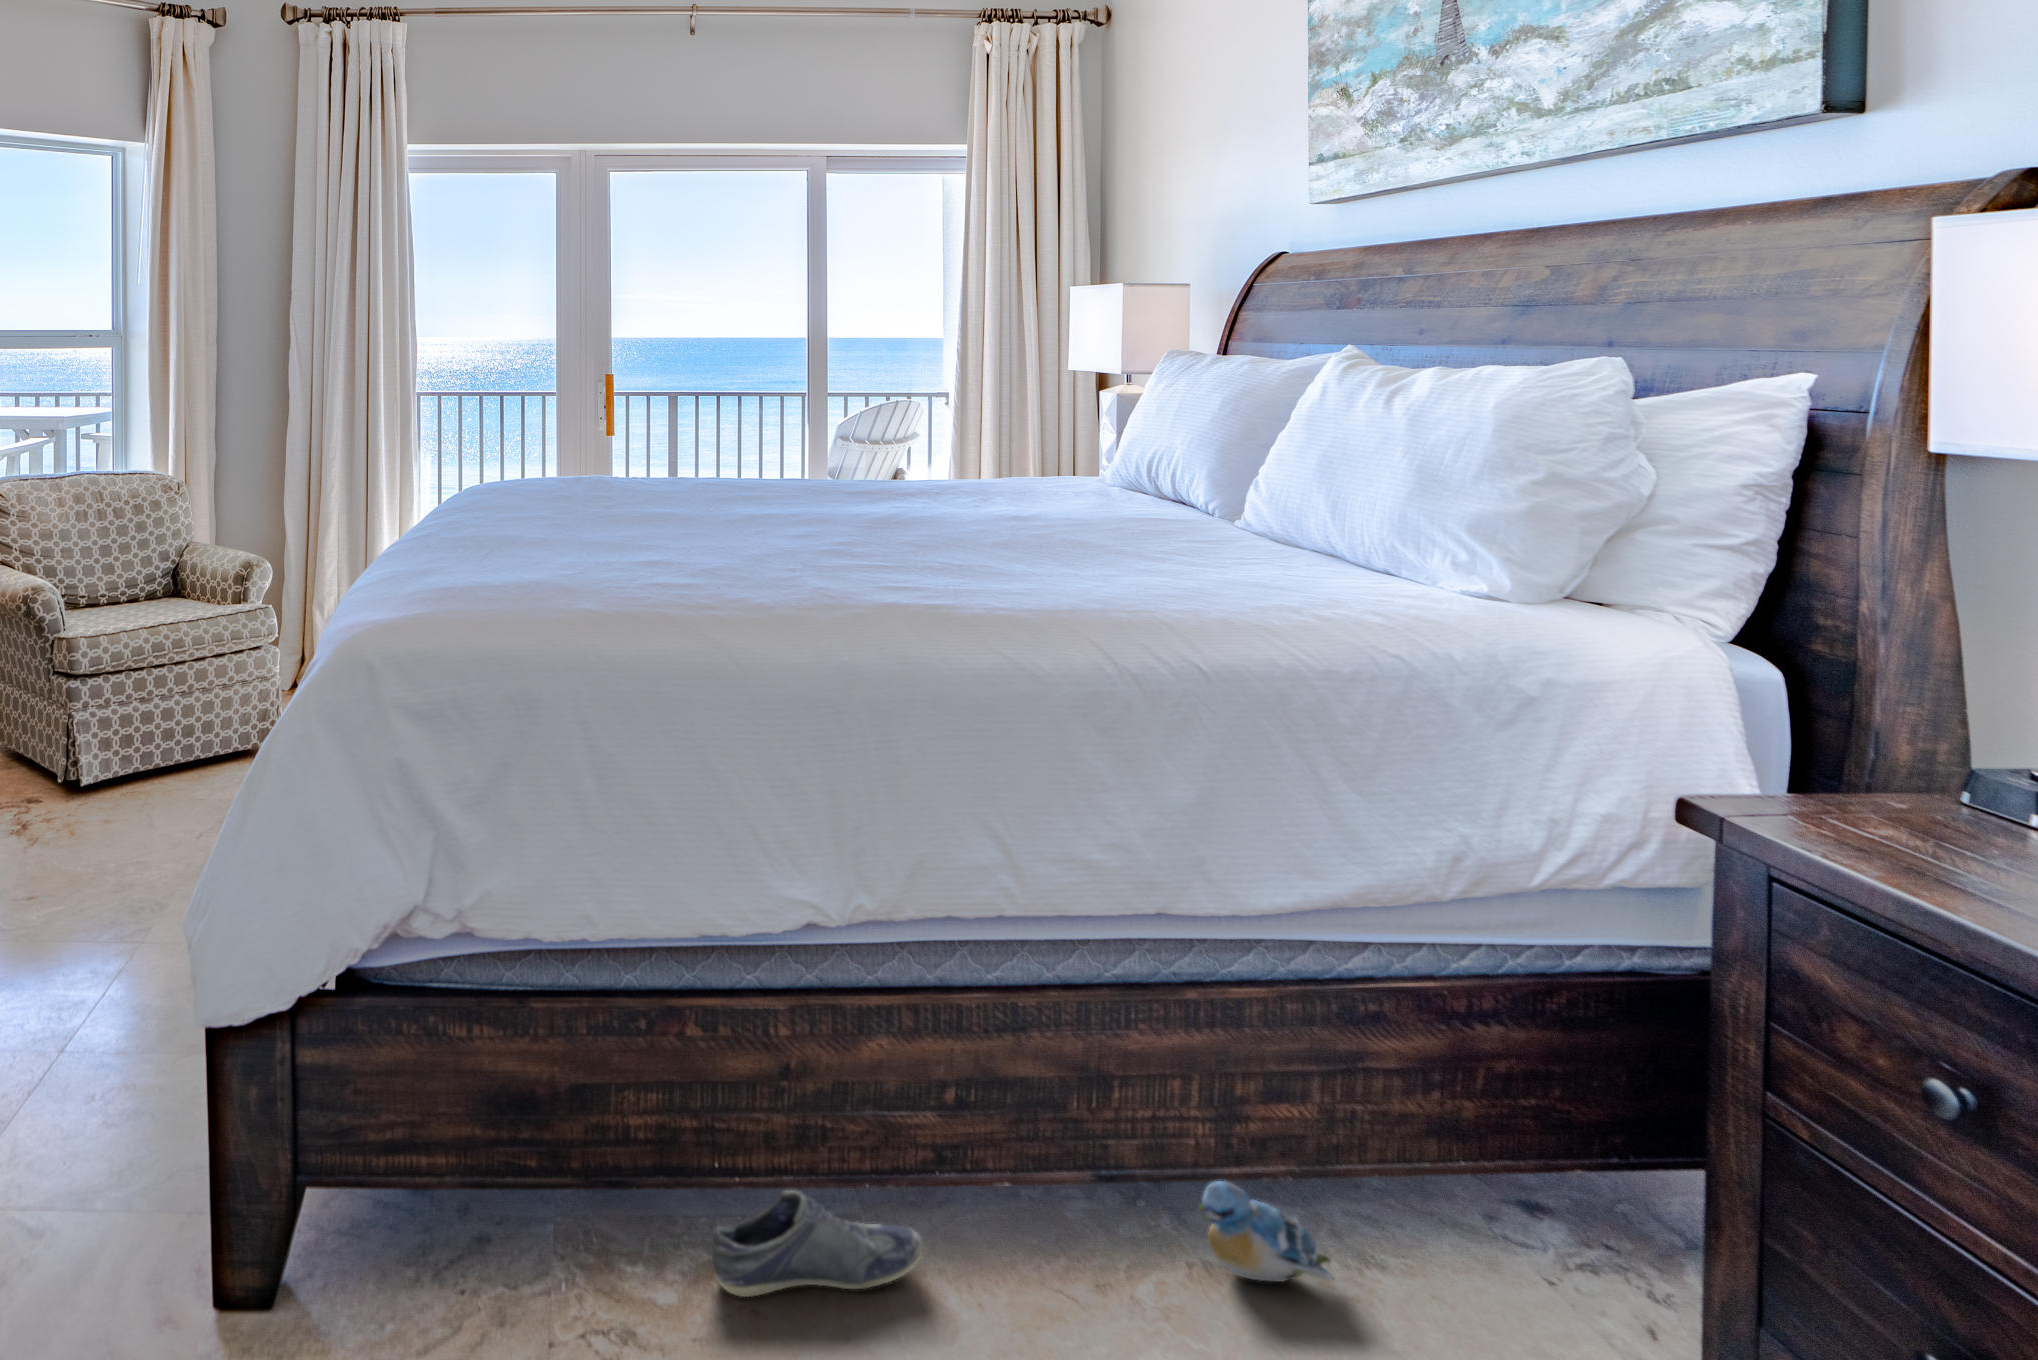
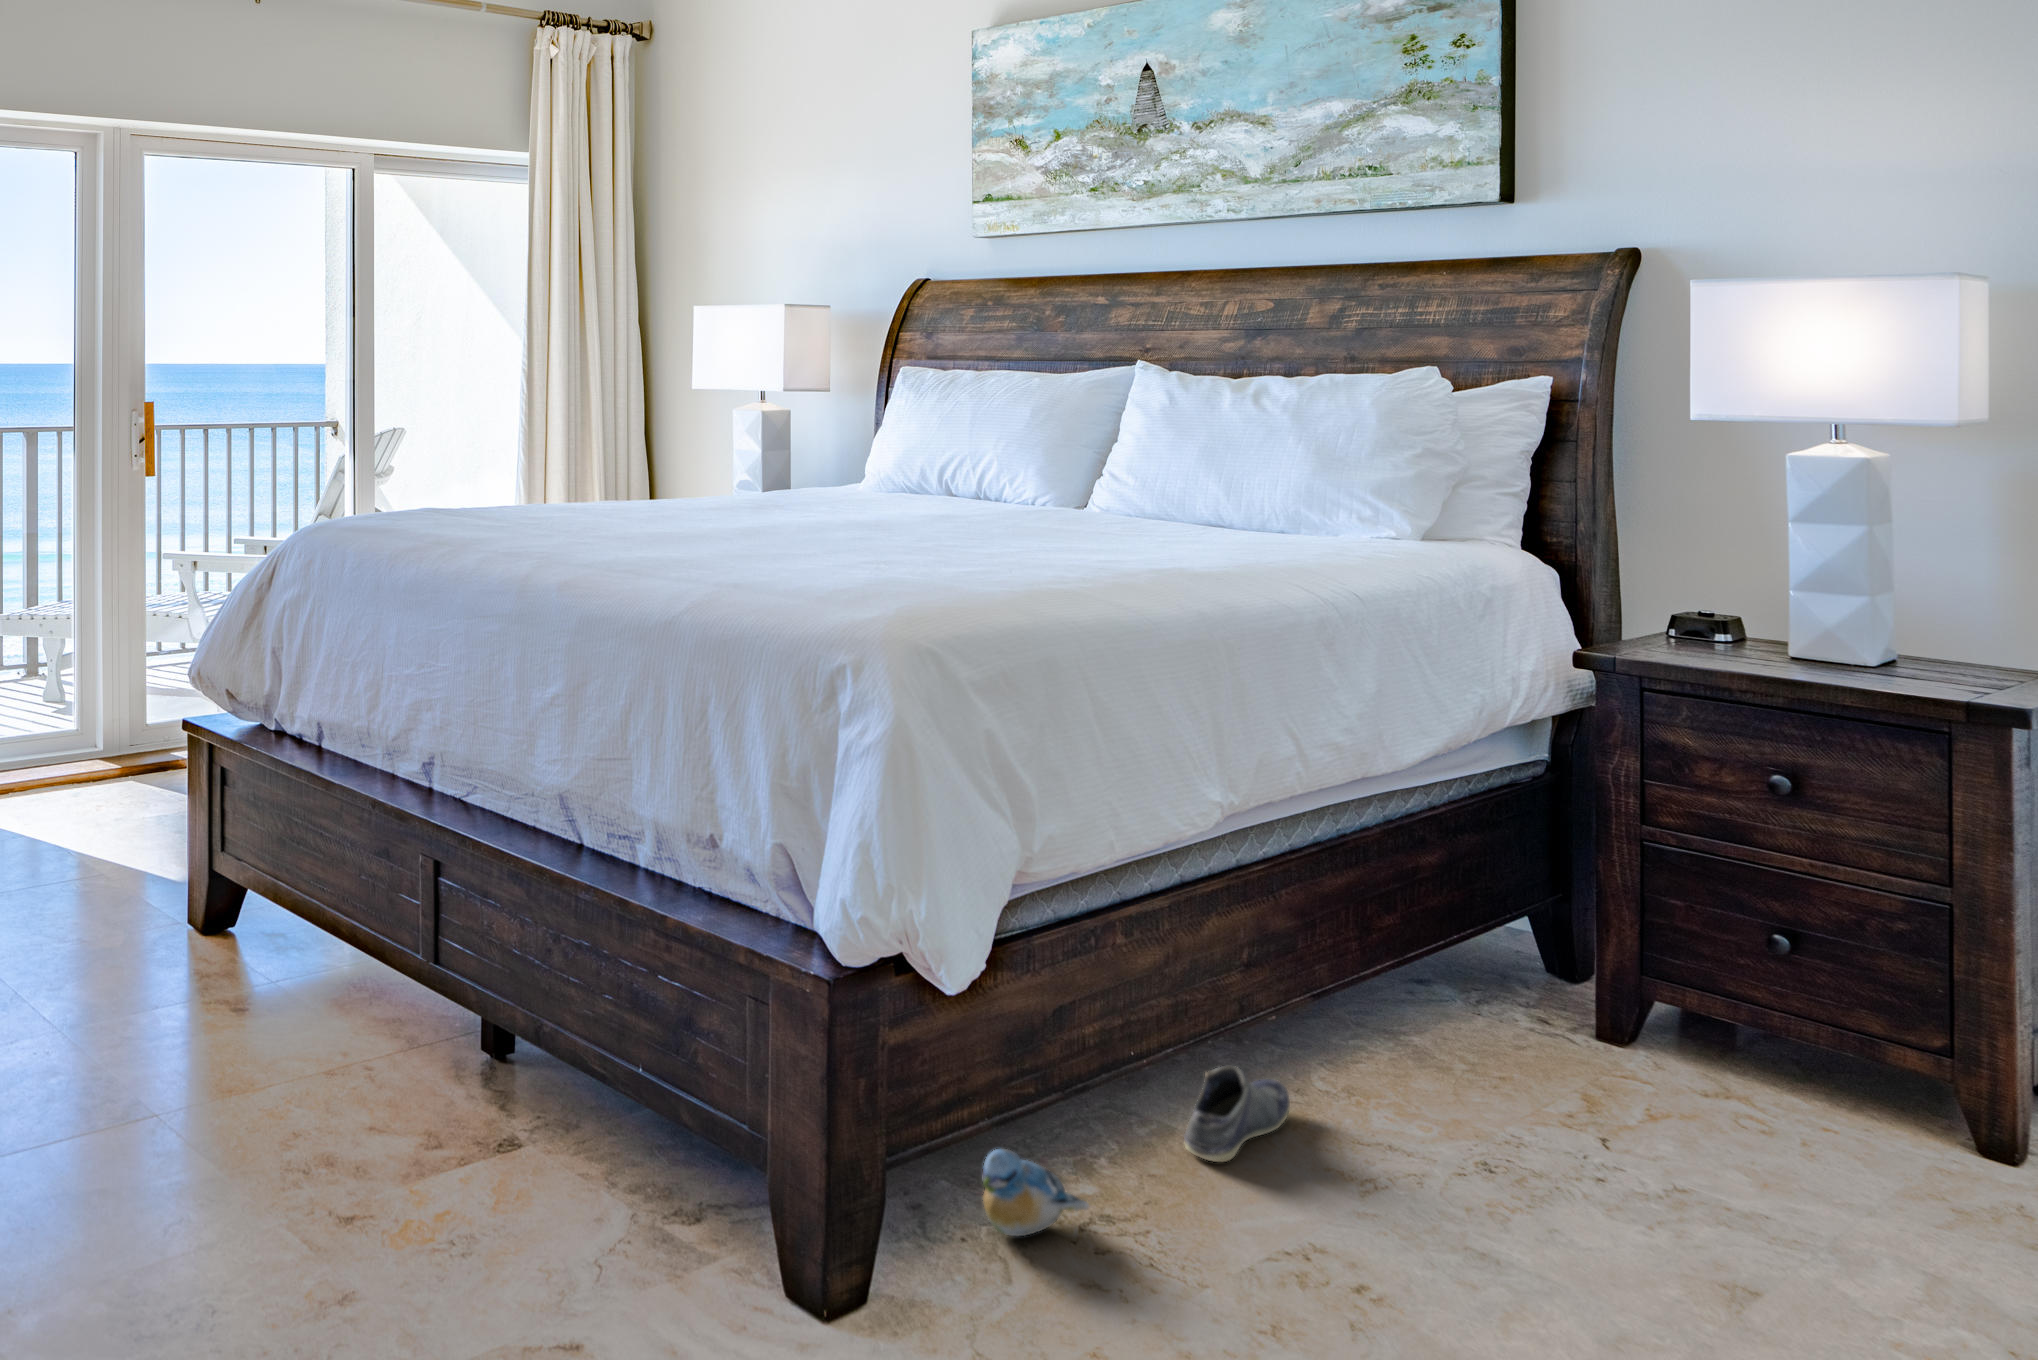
plush toy: present [1198,1181,1334,1282] -> present [983,1149,1089,1236]

